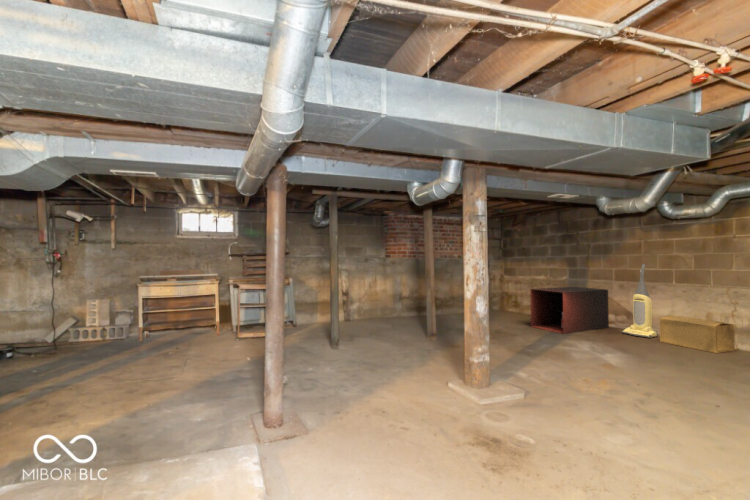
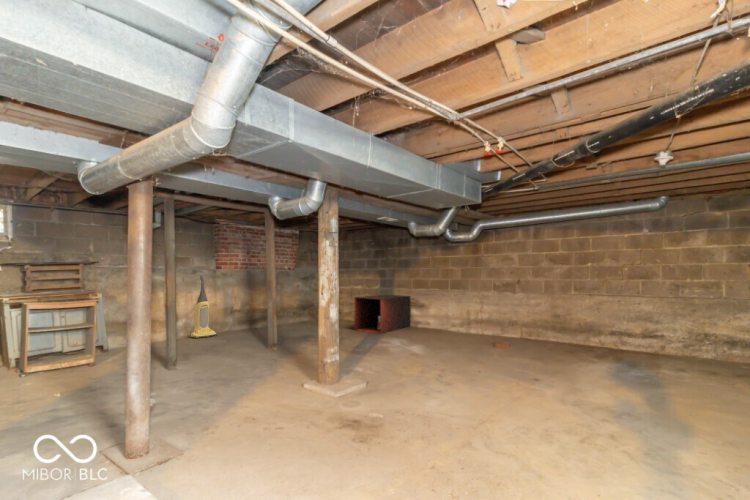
vacuum cleaner: present [622,264,657,338] -> present [190,276,217,338]
cardboard box: present [660,315,735,353] -> none [445,313,486,338]

